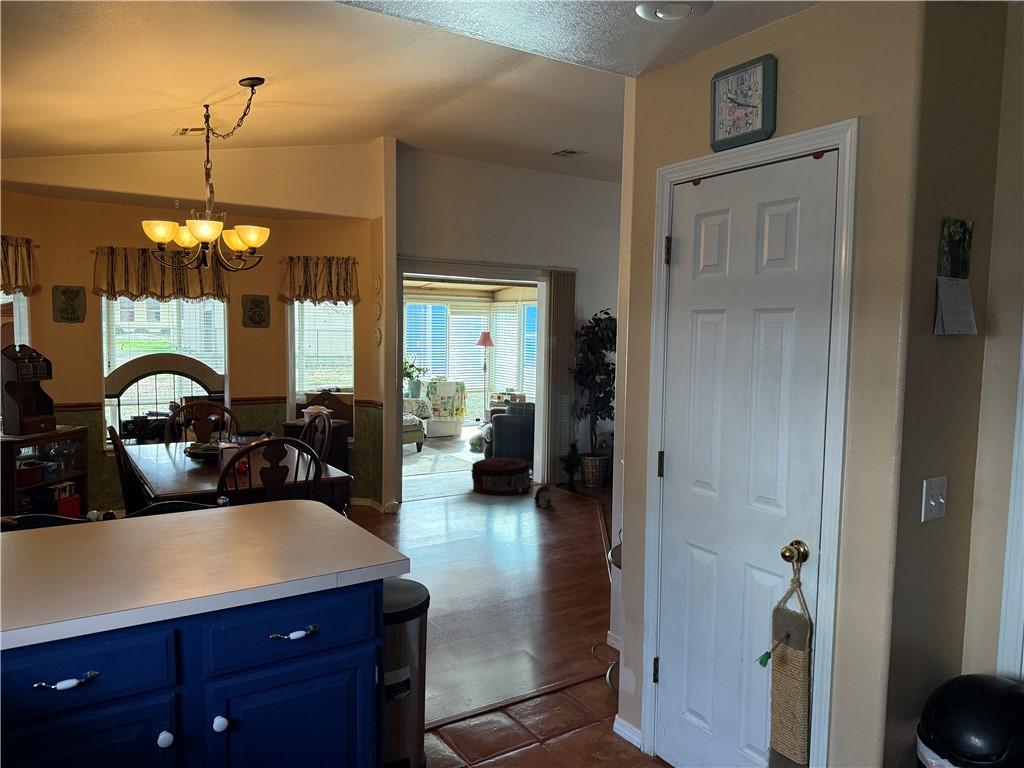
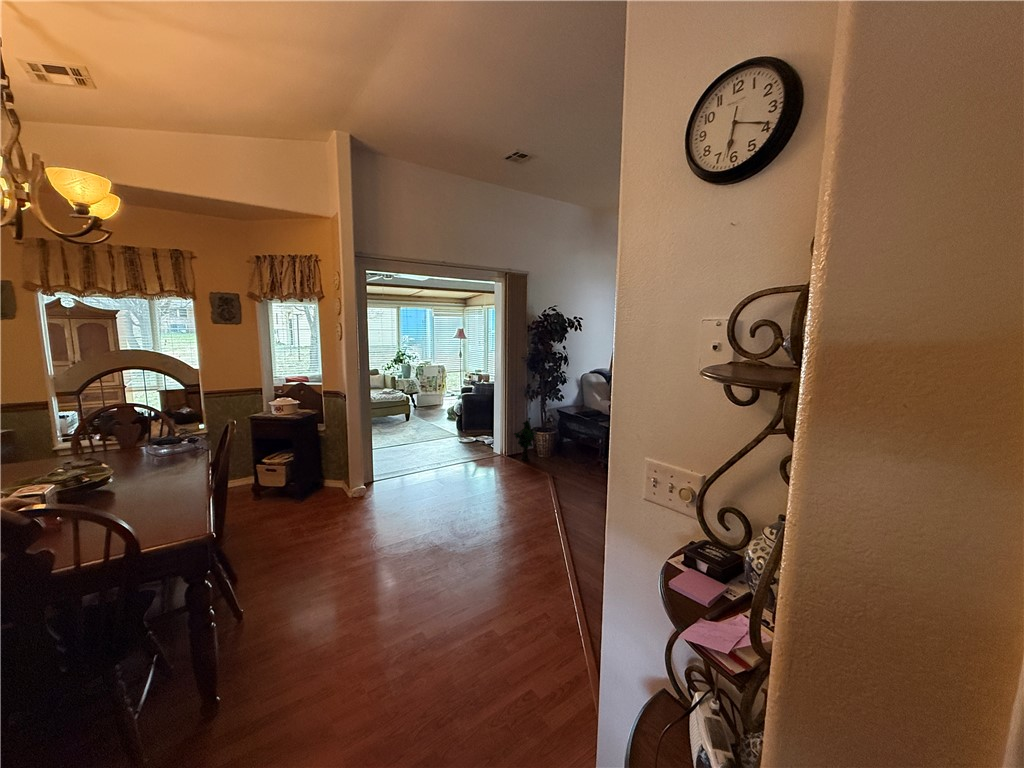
pouf: present [471,457,531,495] -> none [438,433,491,470]
plush toy: present [534,481,557,509] -> none [492,462,513,486]

